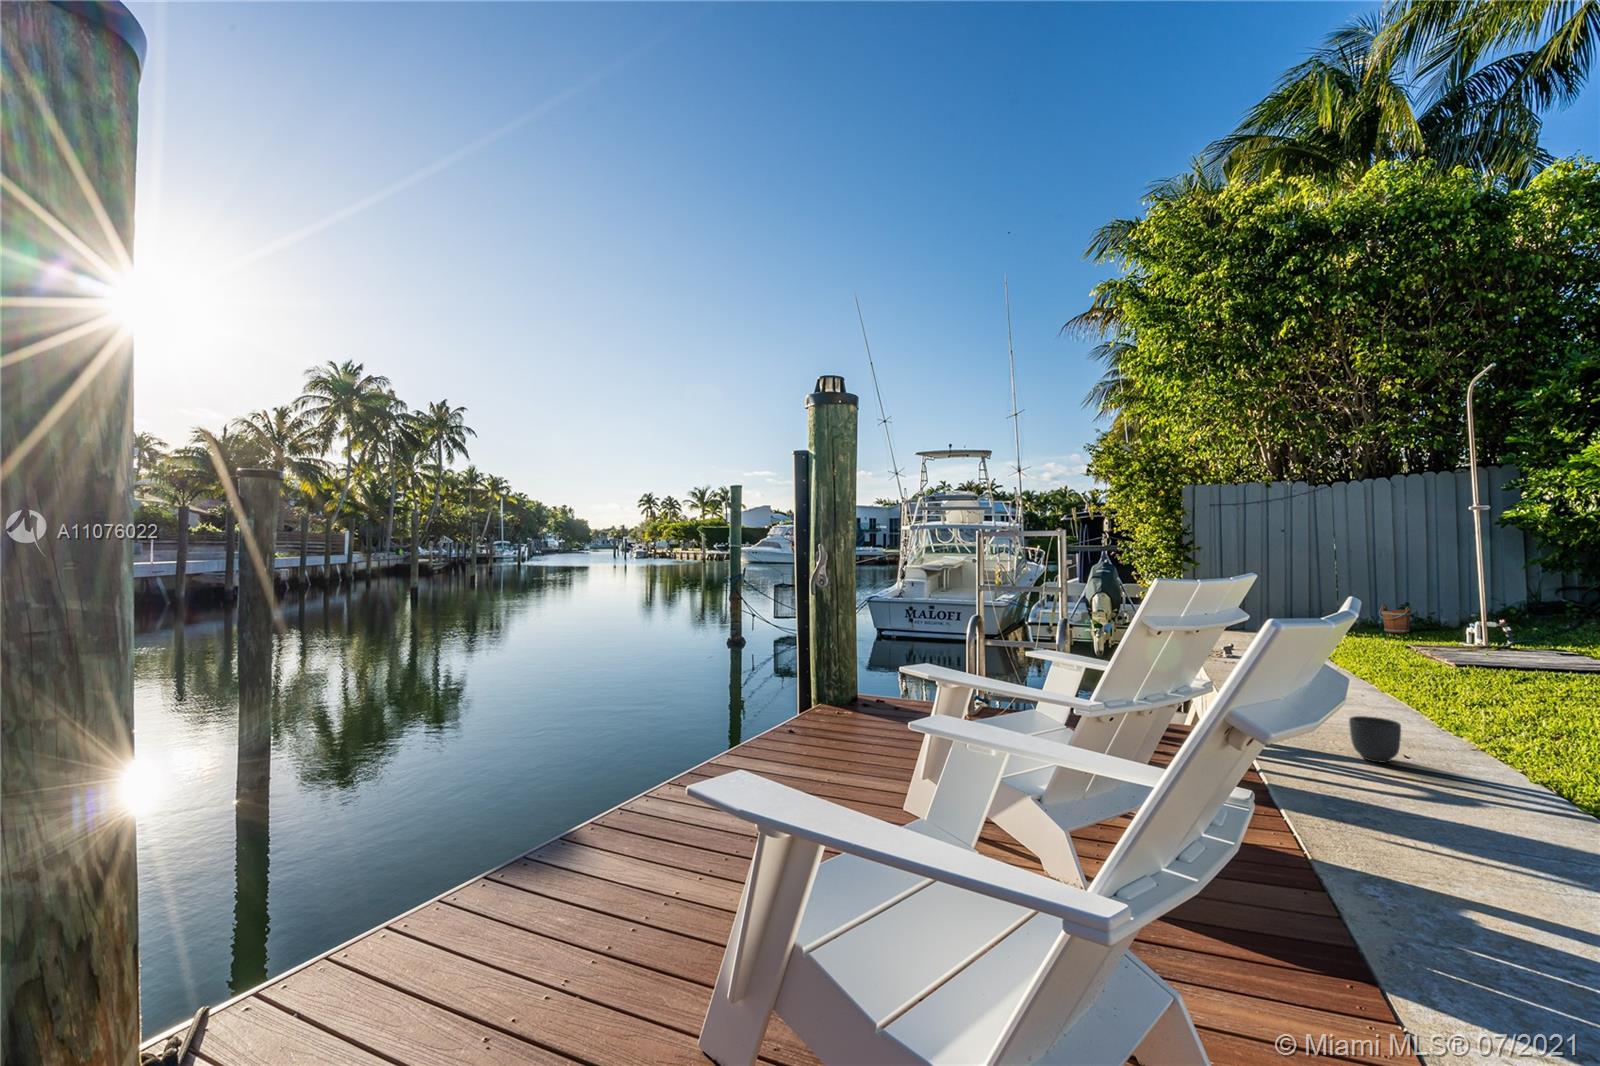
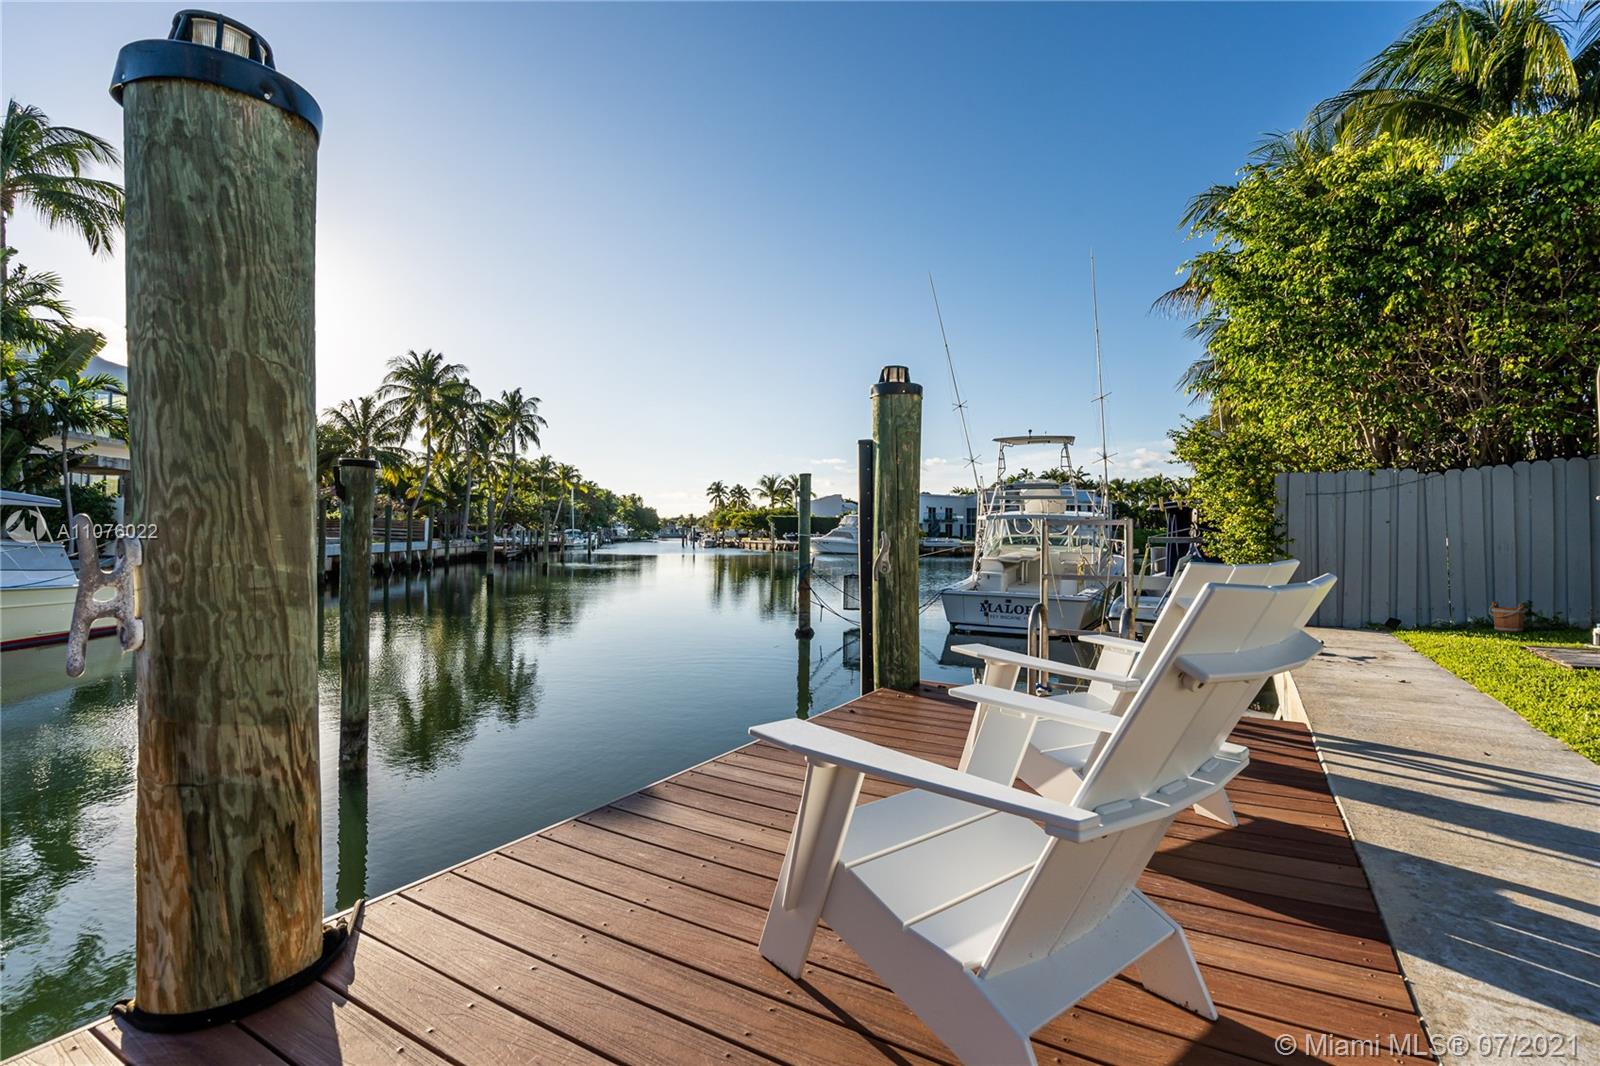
planter: present [1349,716,1401,763] -> none [1383,697,1433,740]

